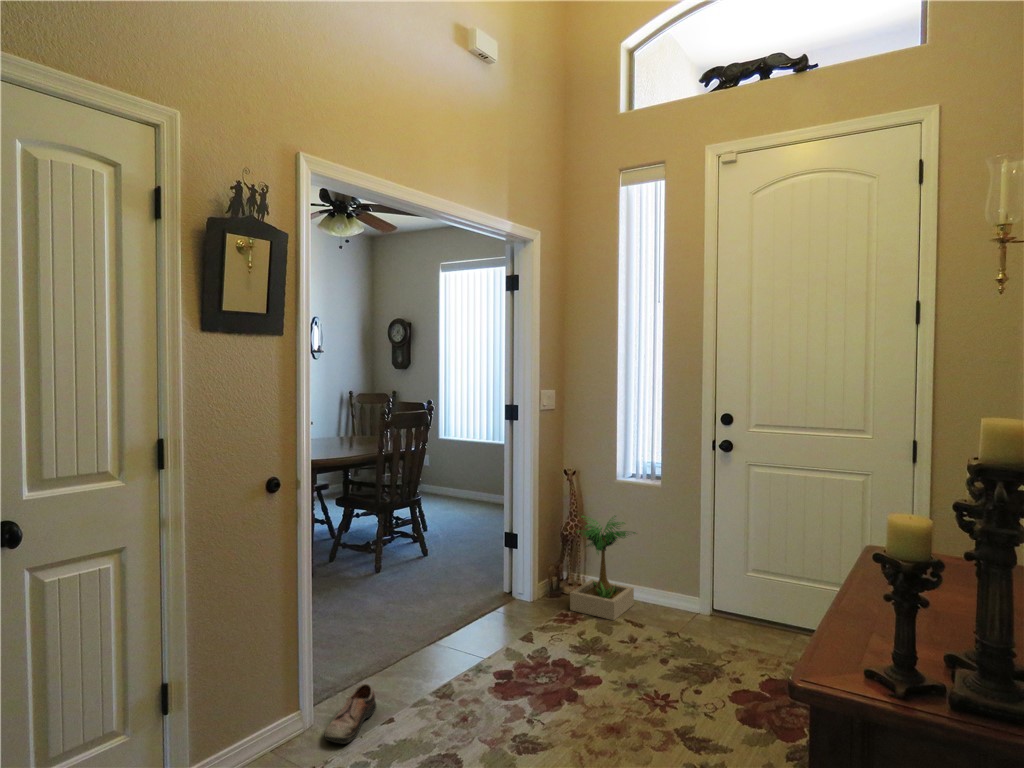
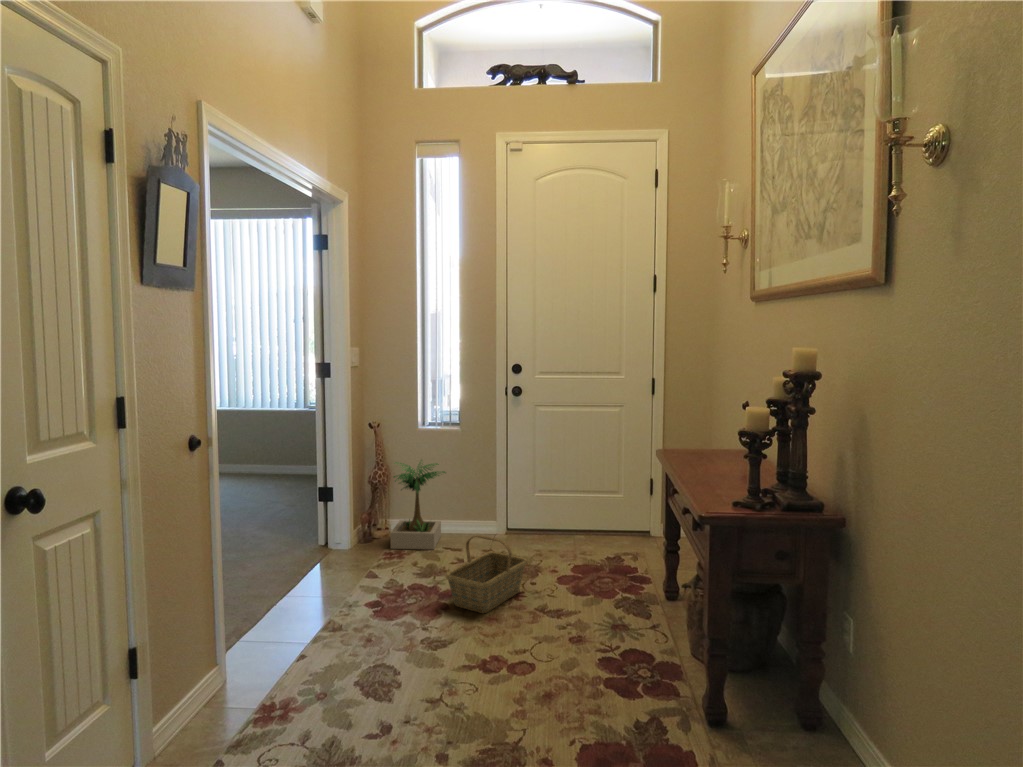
basket: none [573,618,684,718] -> present [446,535,527,613]
shoe: present [325,684,376,743] -> none [249,632,281,685]

